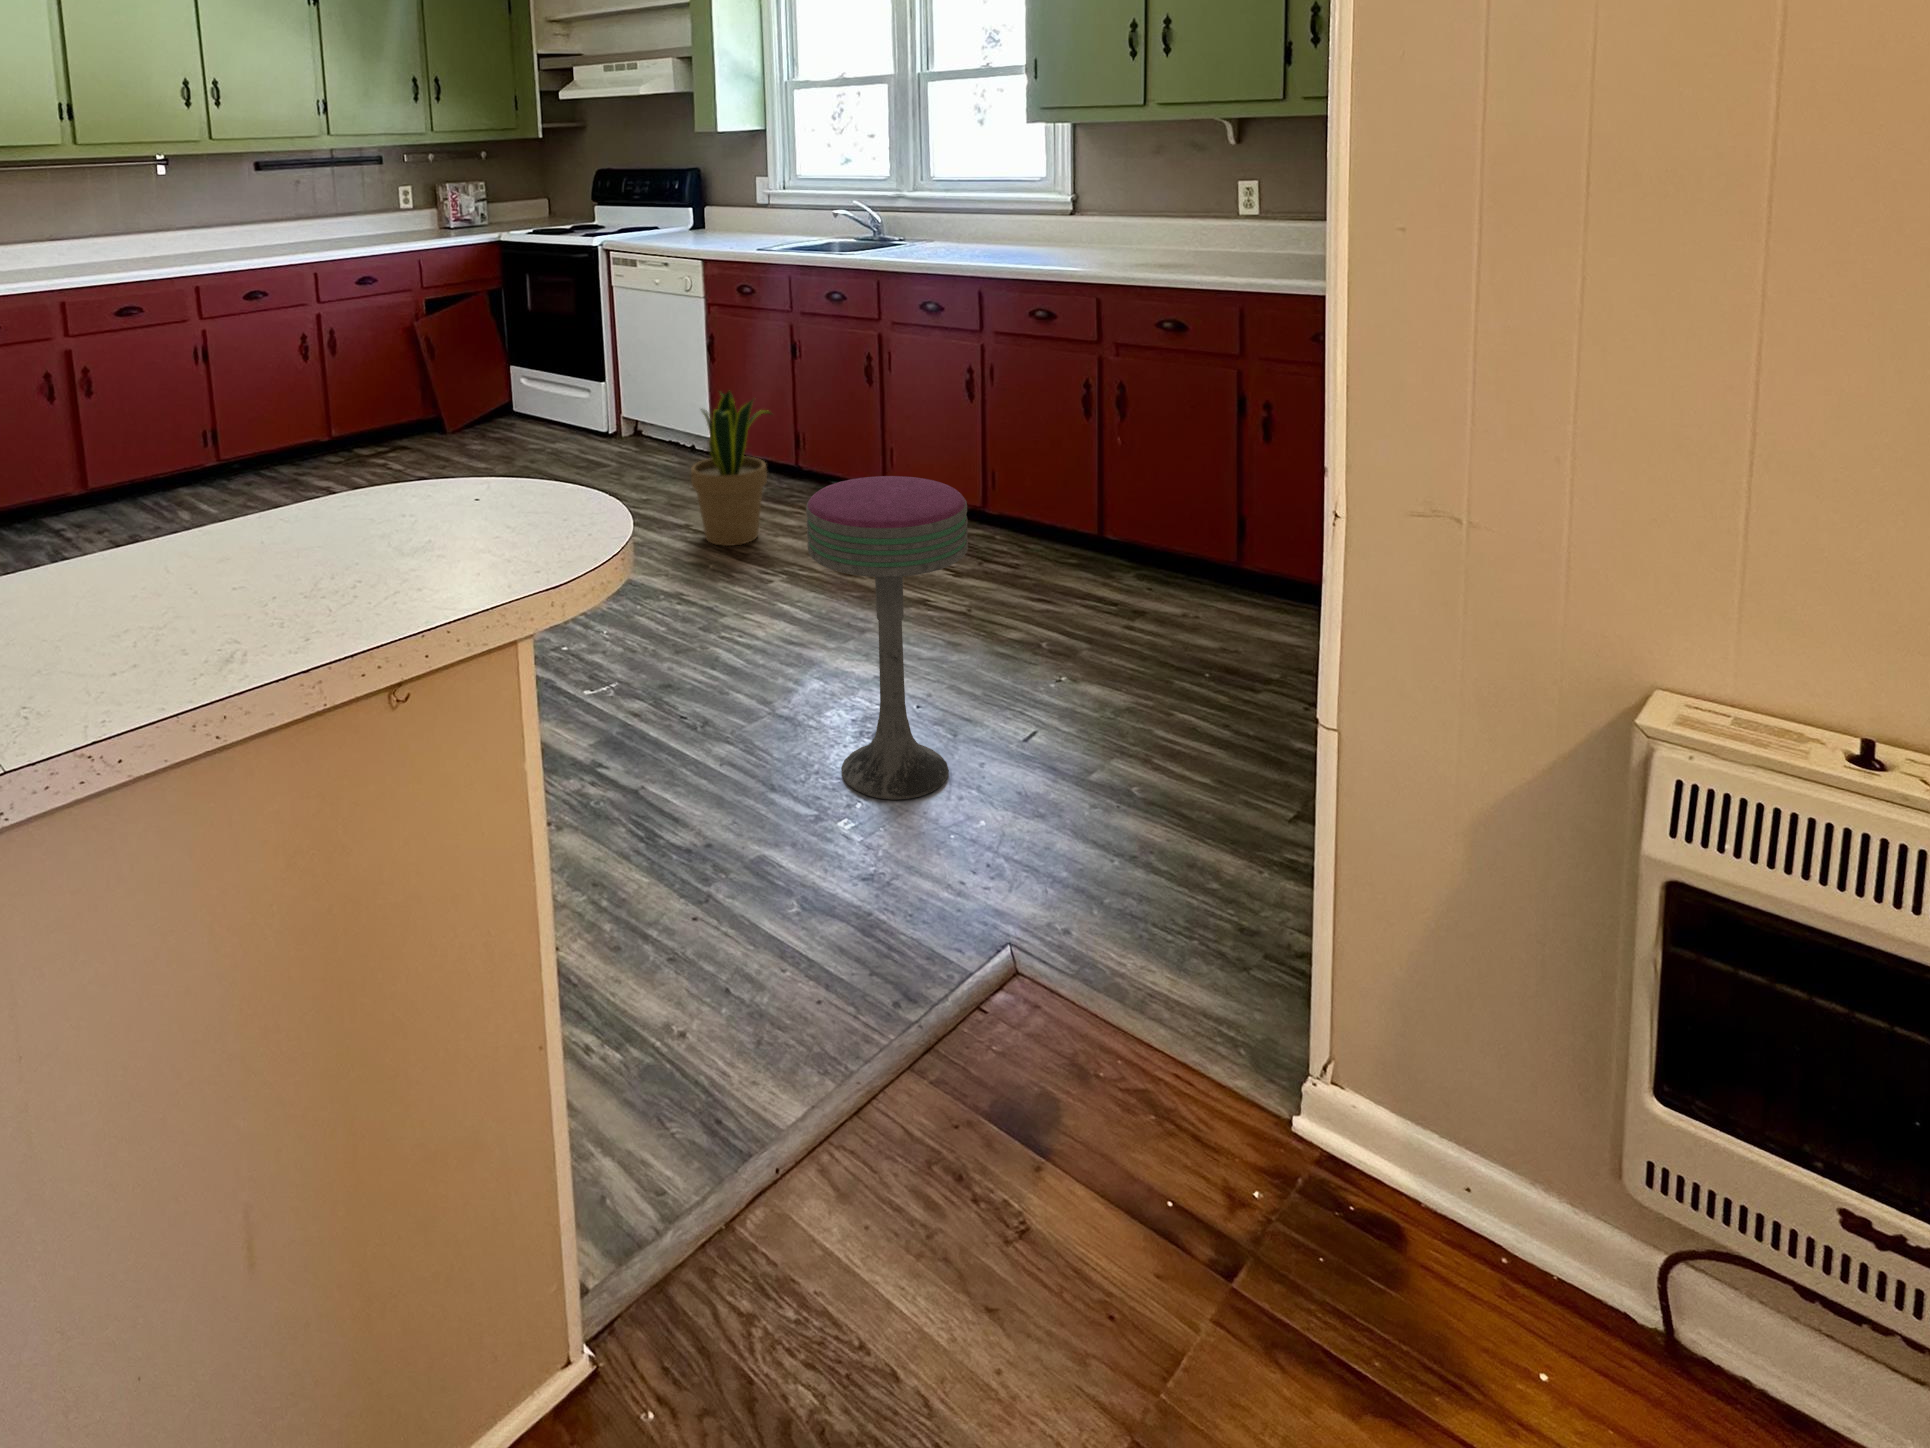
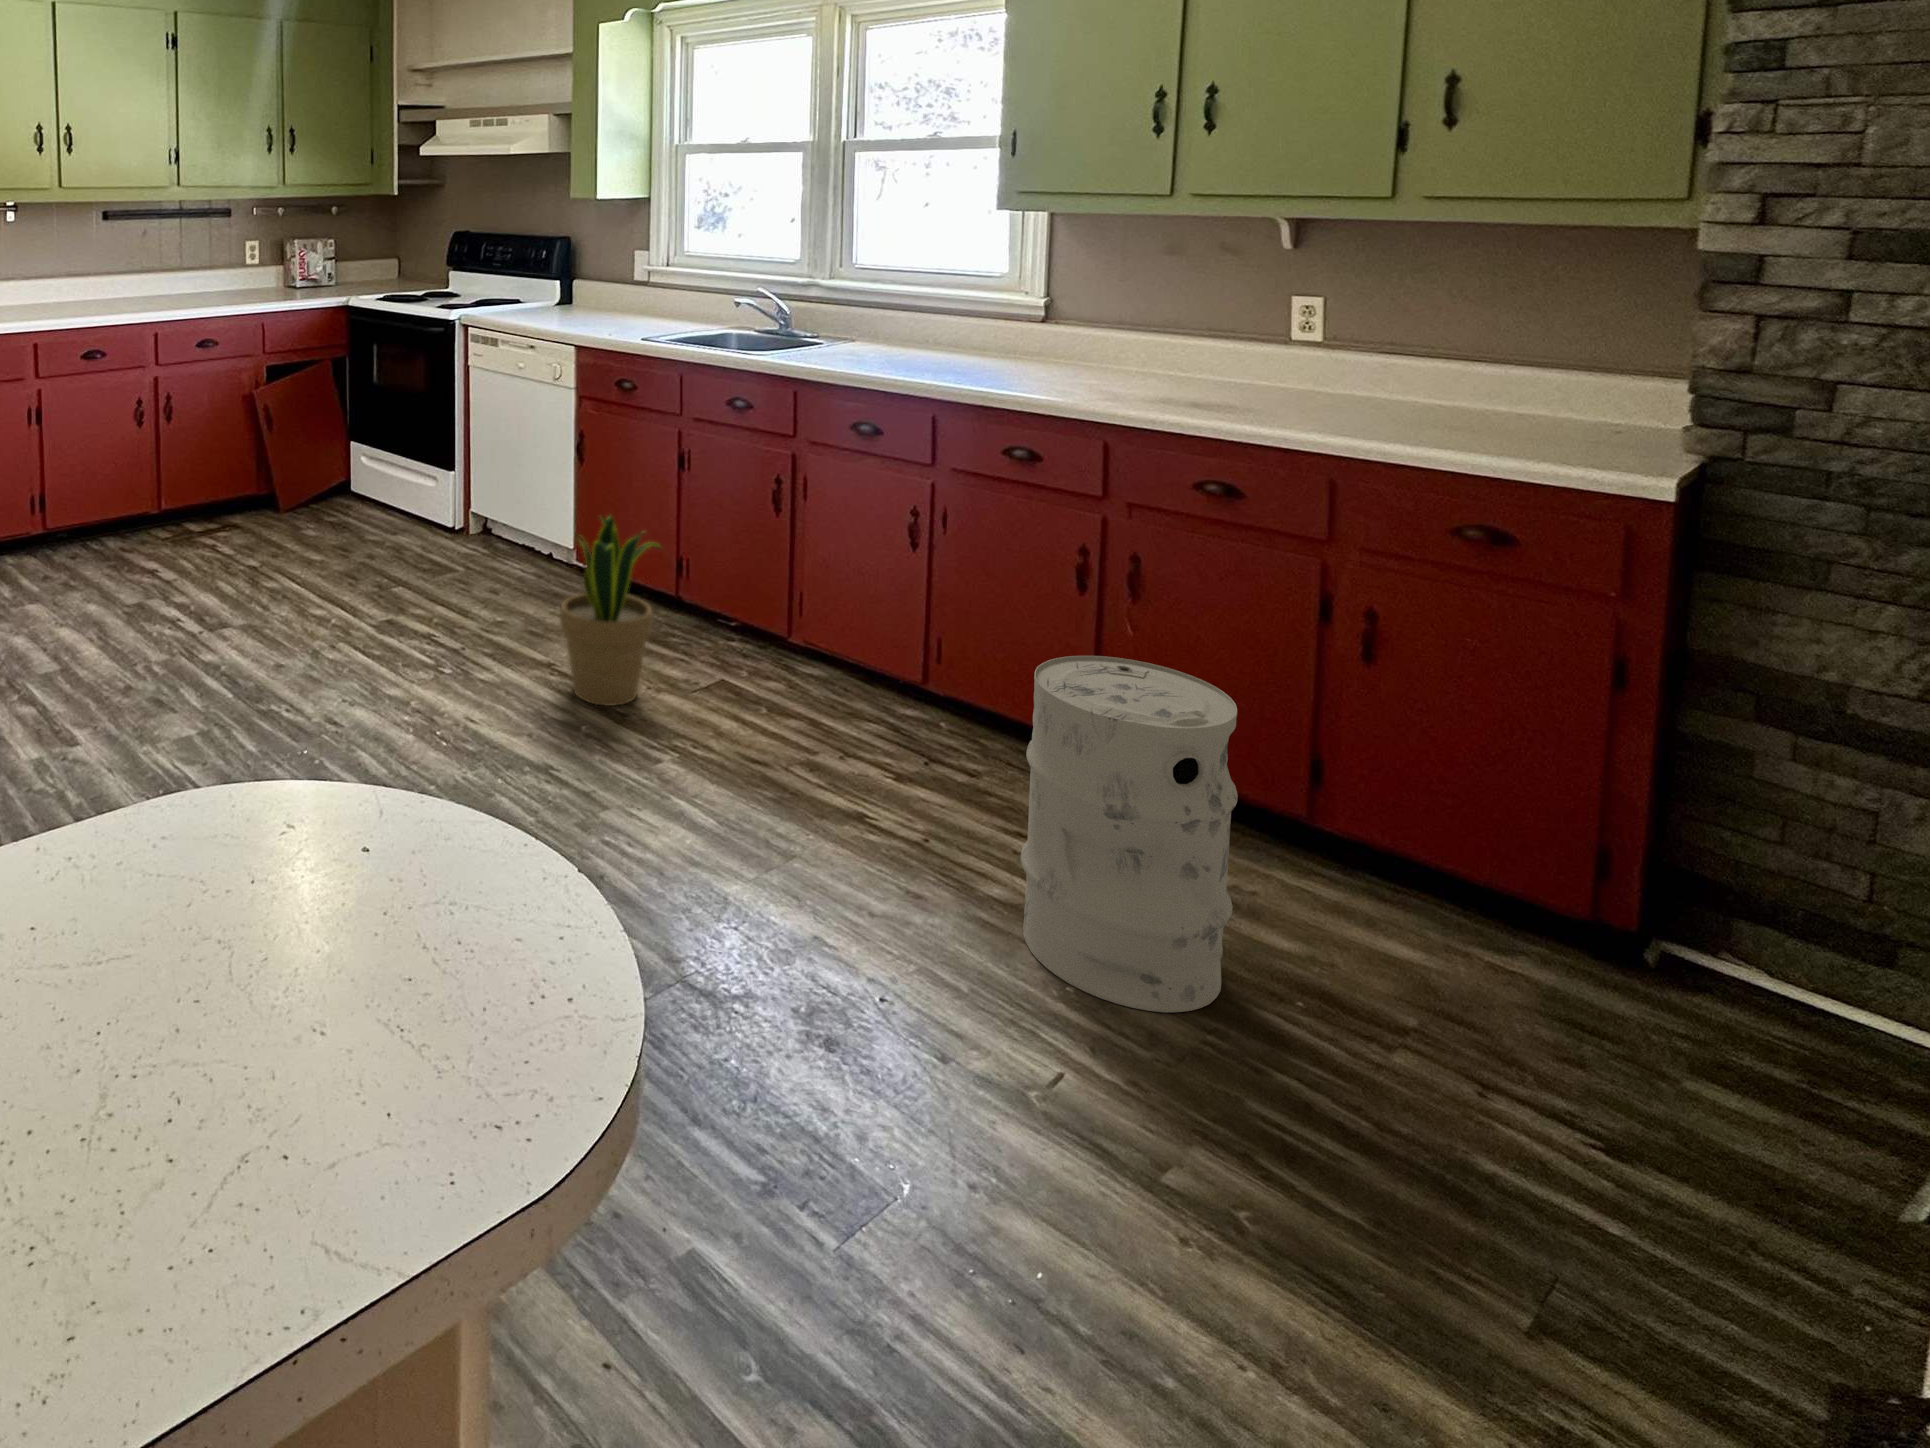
trash can: none [1021,446,1158,685] -> present [1020,656,1238,1012]
bar stool: present [806,476,968,800] -> none [762,703,1003,1187]

